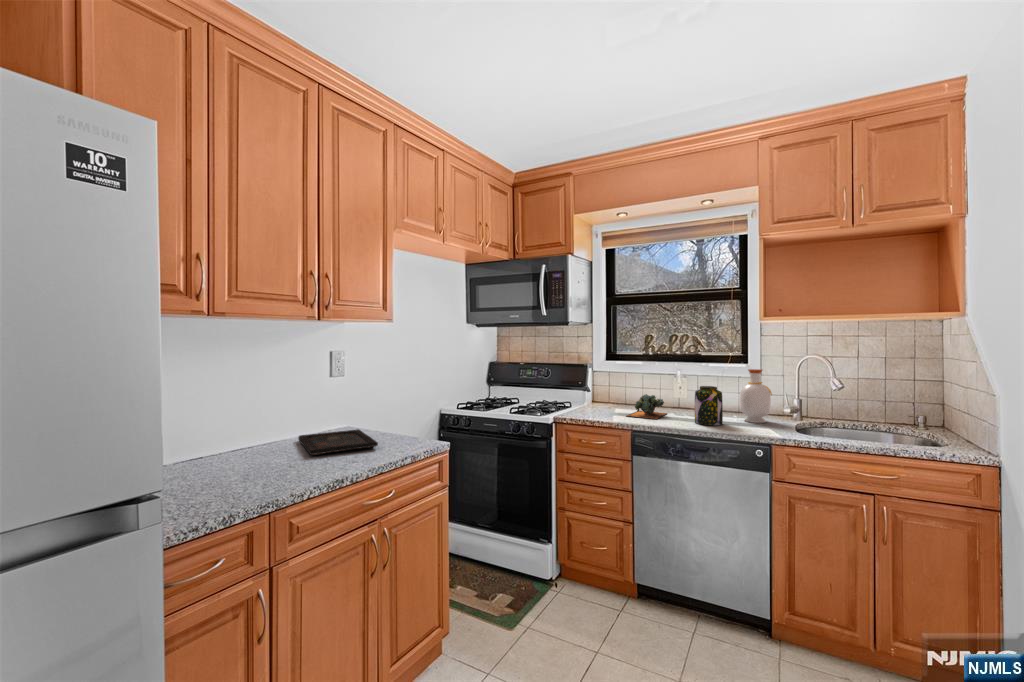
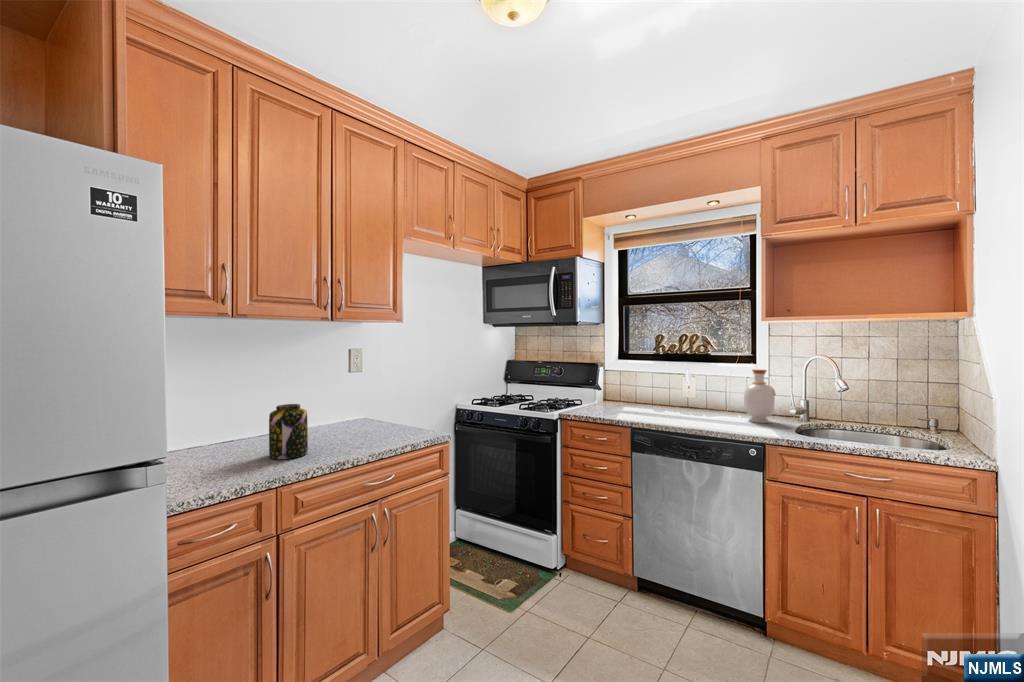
jar: present [695,386,723,425] -> present [269,404,308,459]
succulent plant: present [627,394,667,419] -> none [630,393,674,417]
tray: present [299,430,378,455] -> none [318,420,384,441]

